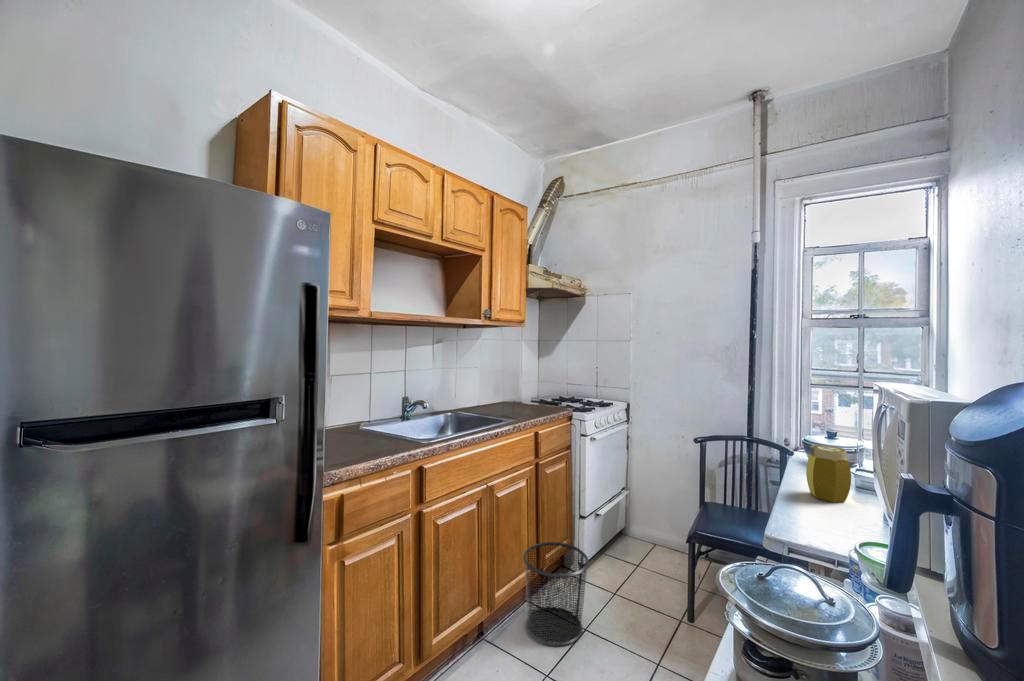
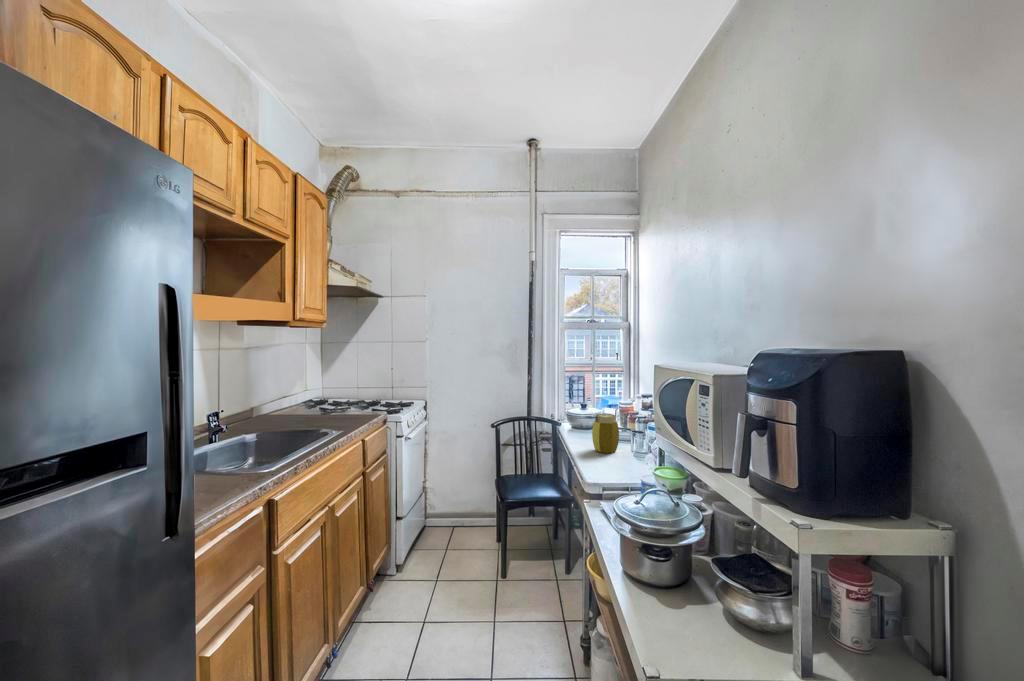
trash can: present [523,542,589,646] -> none [360,548,430,656]

